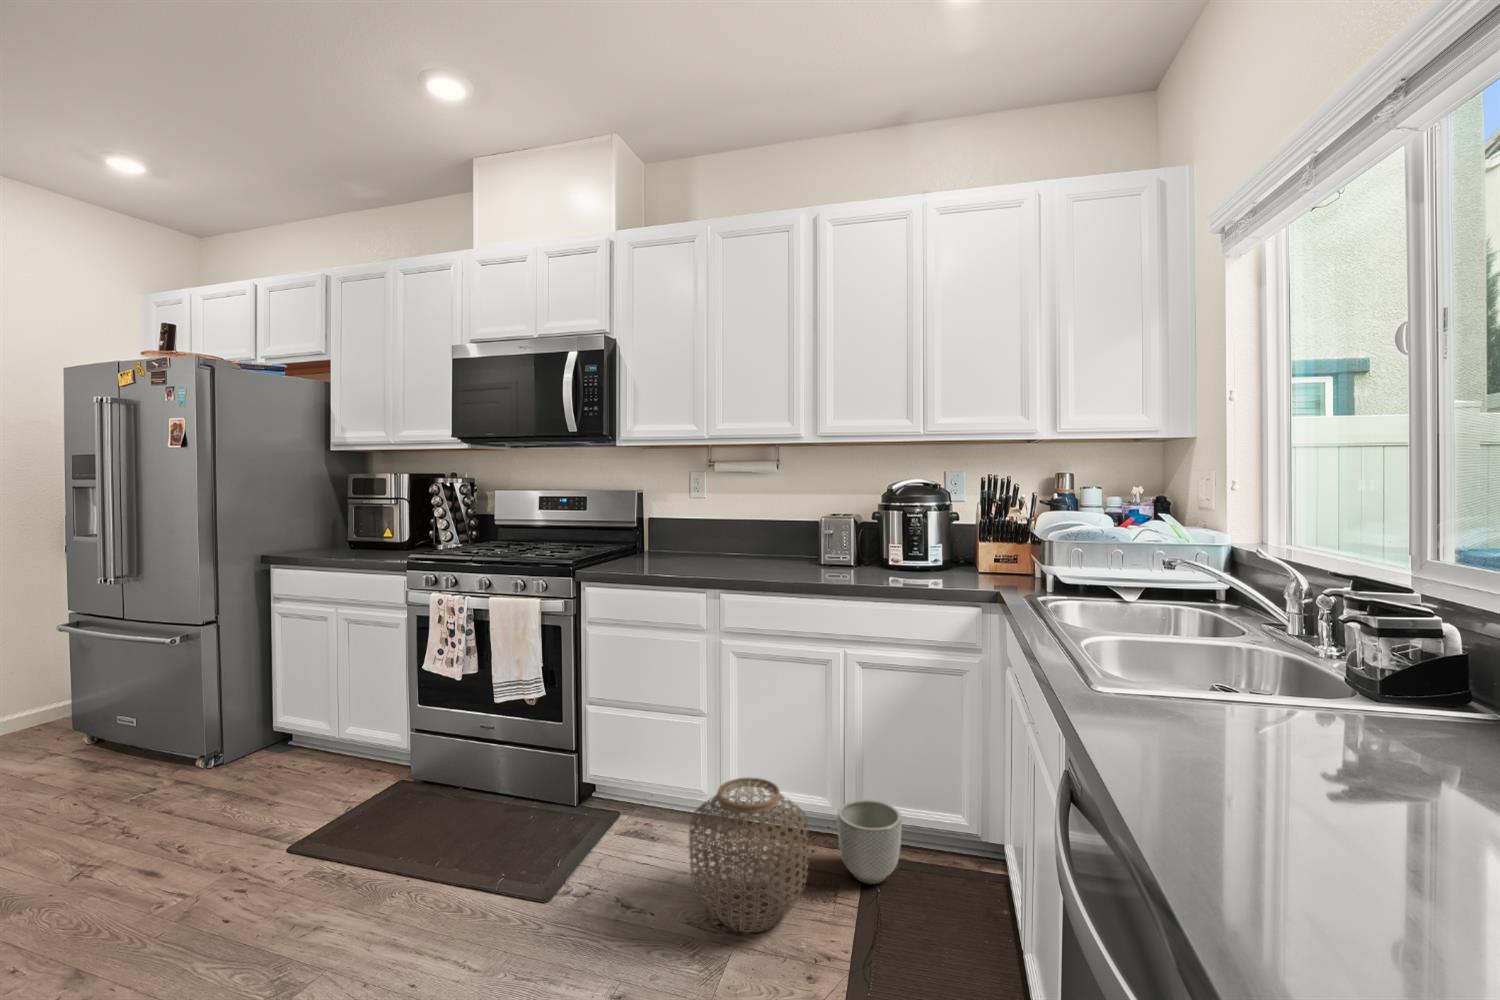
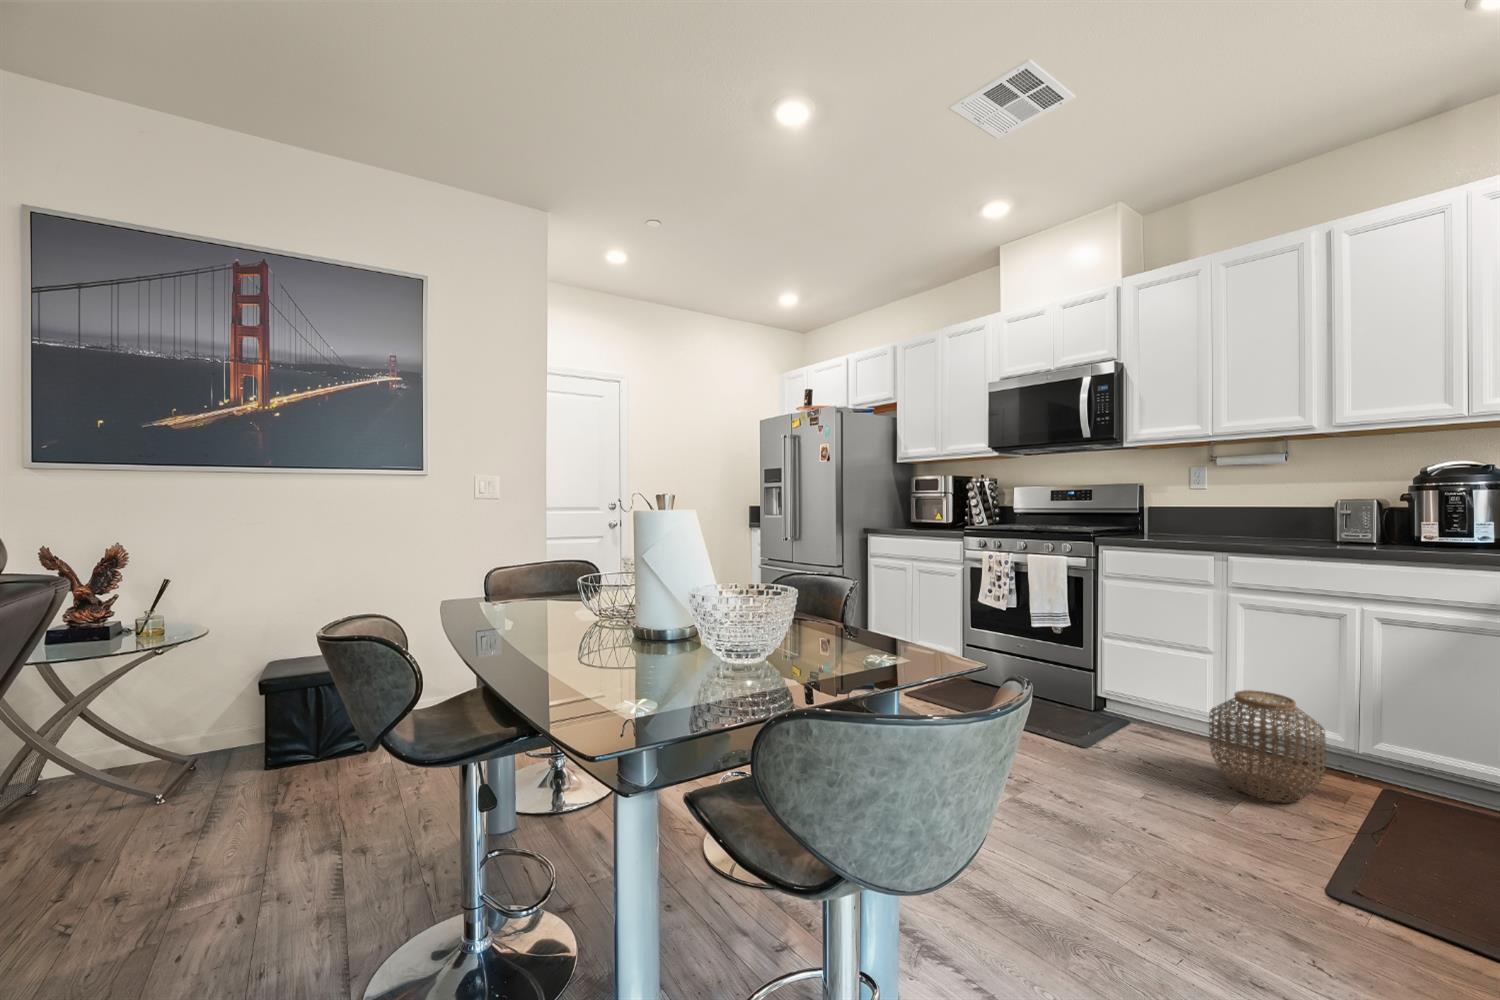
planter: present [837,800,902,884] -> none [1358,737,1435,806]

